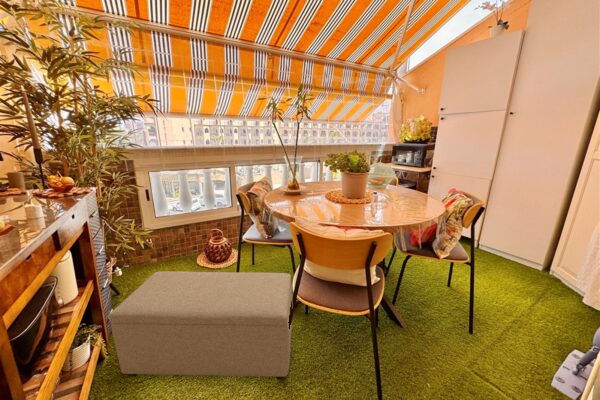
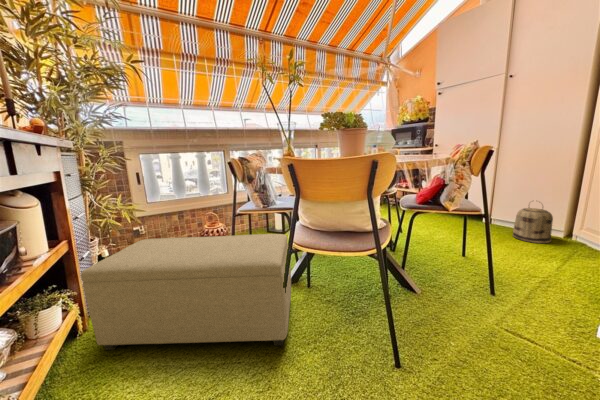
basket: none [497,235,534,276] -> present [513,207,553,243]

